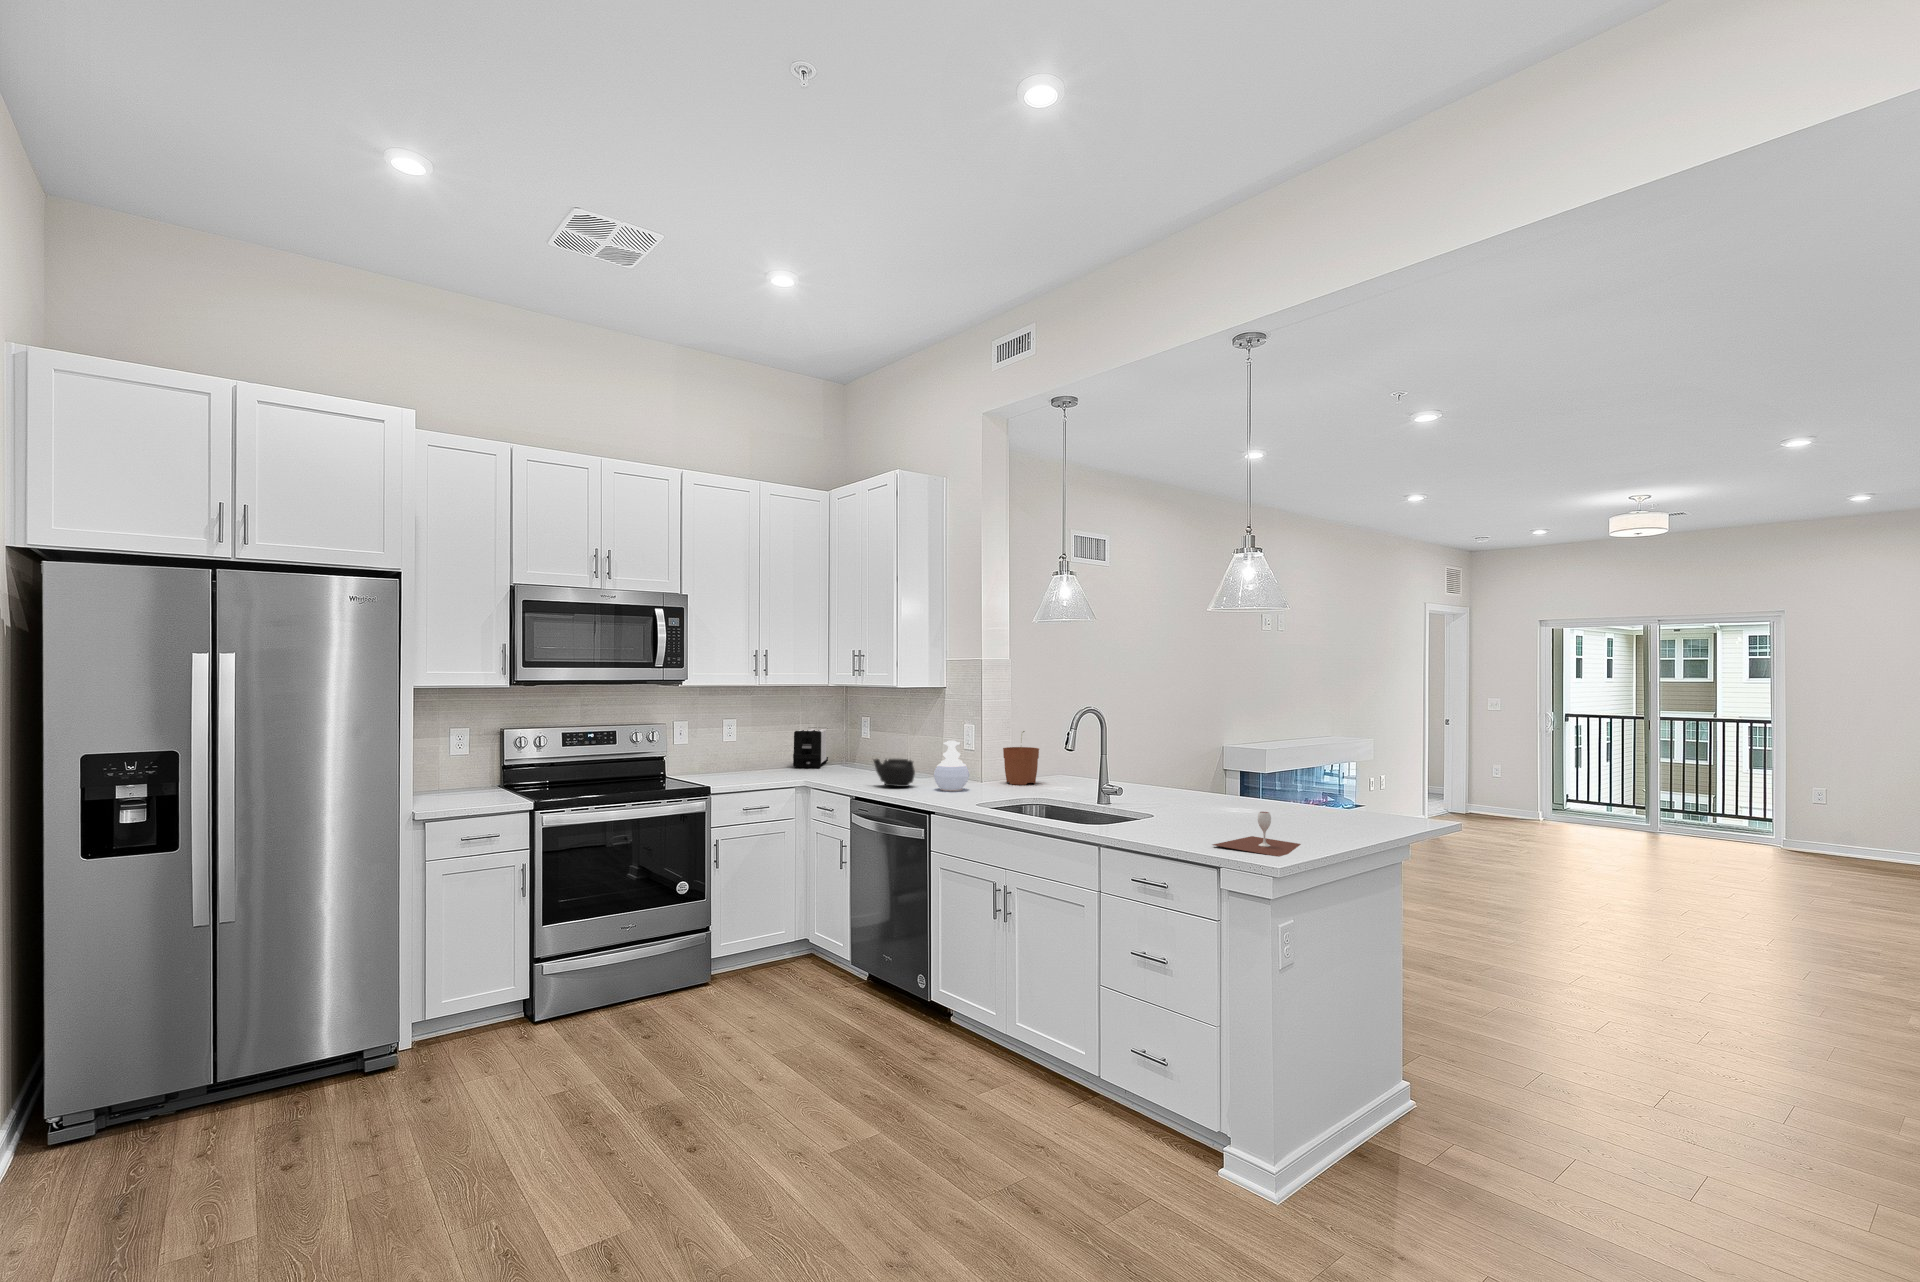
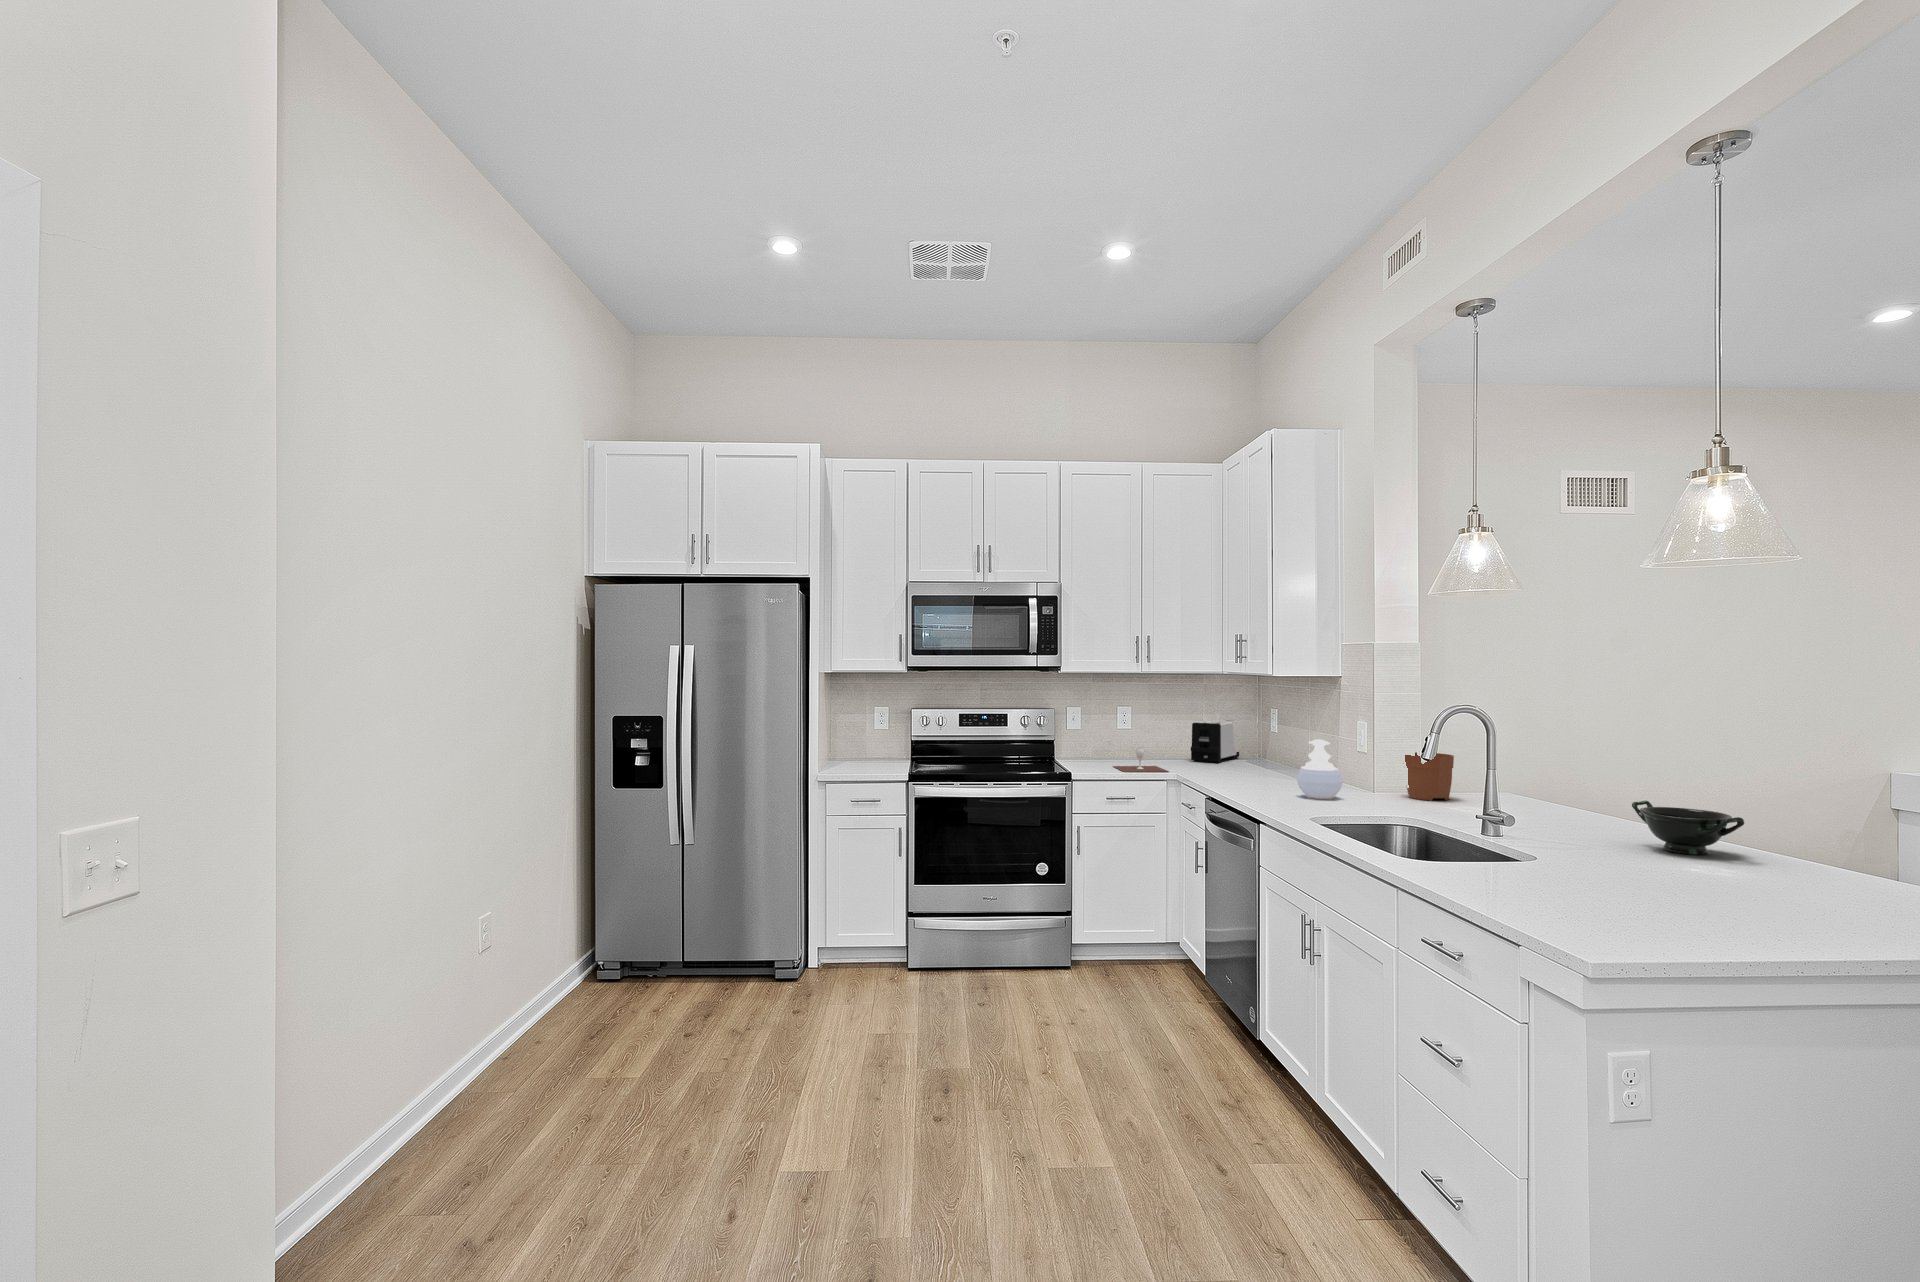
teapot: present [874,759,915,787] -> none [1235,755,1283,790]
bowl: none [1181,771,1248,804] -> present [1632,800,1744,855]
wine glass: present [1213,812,1301,857] -> present [1114,748,1168,772]

